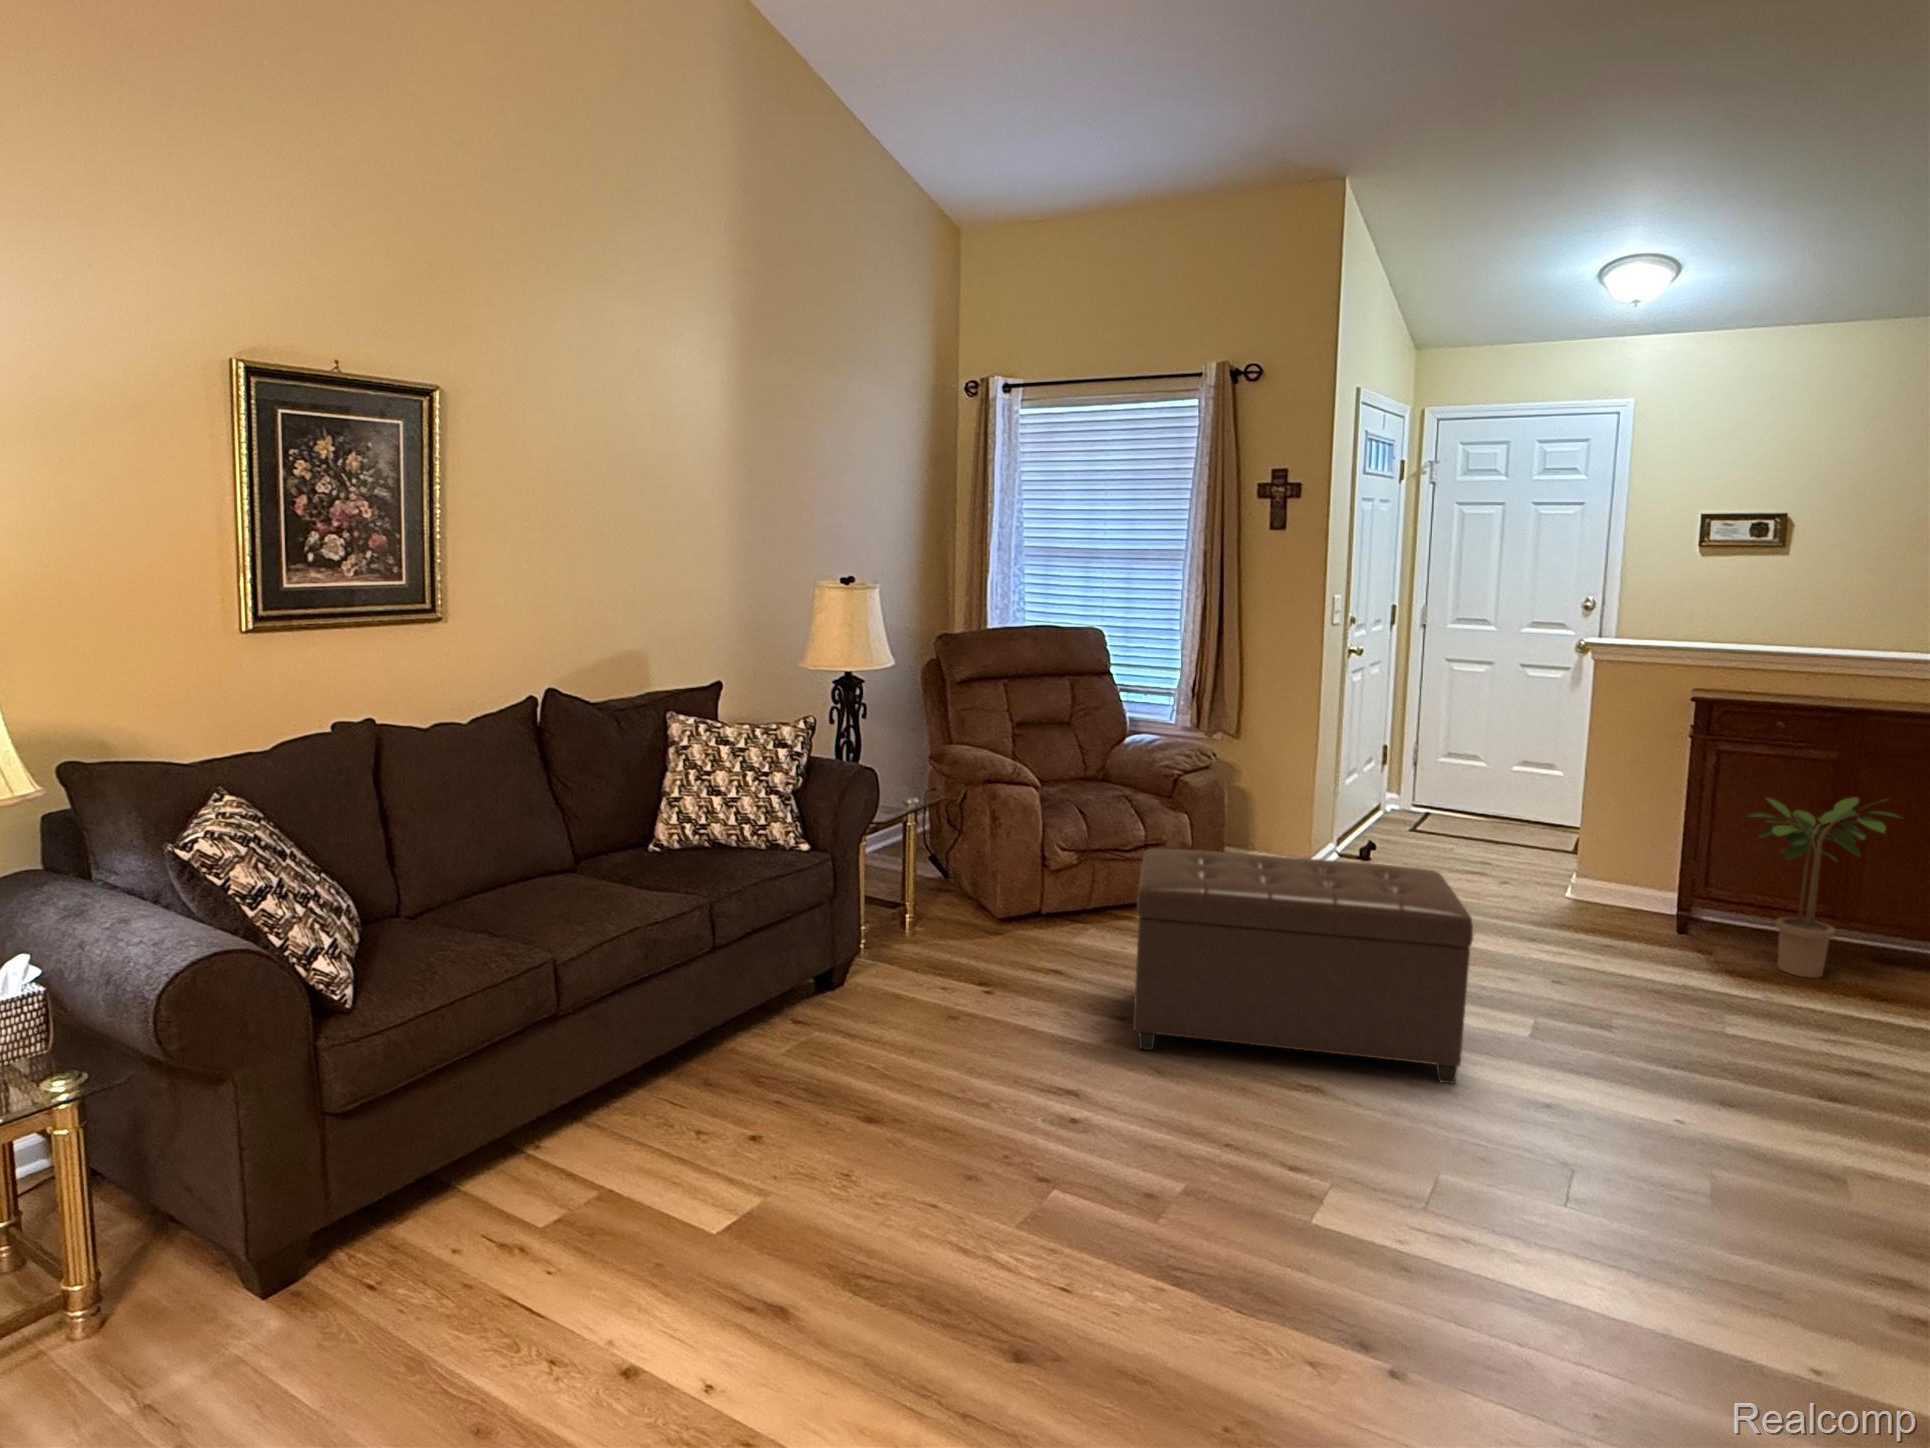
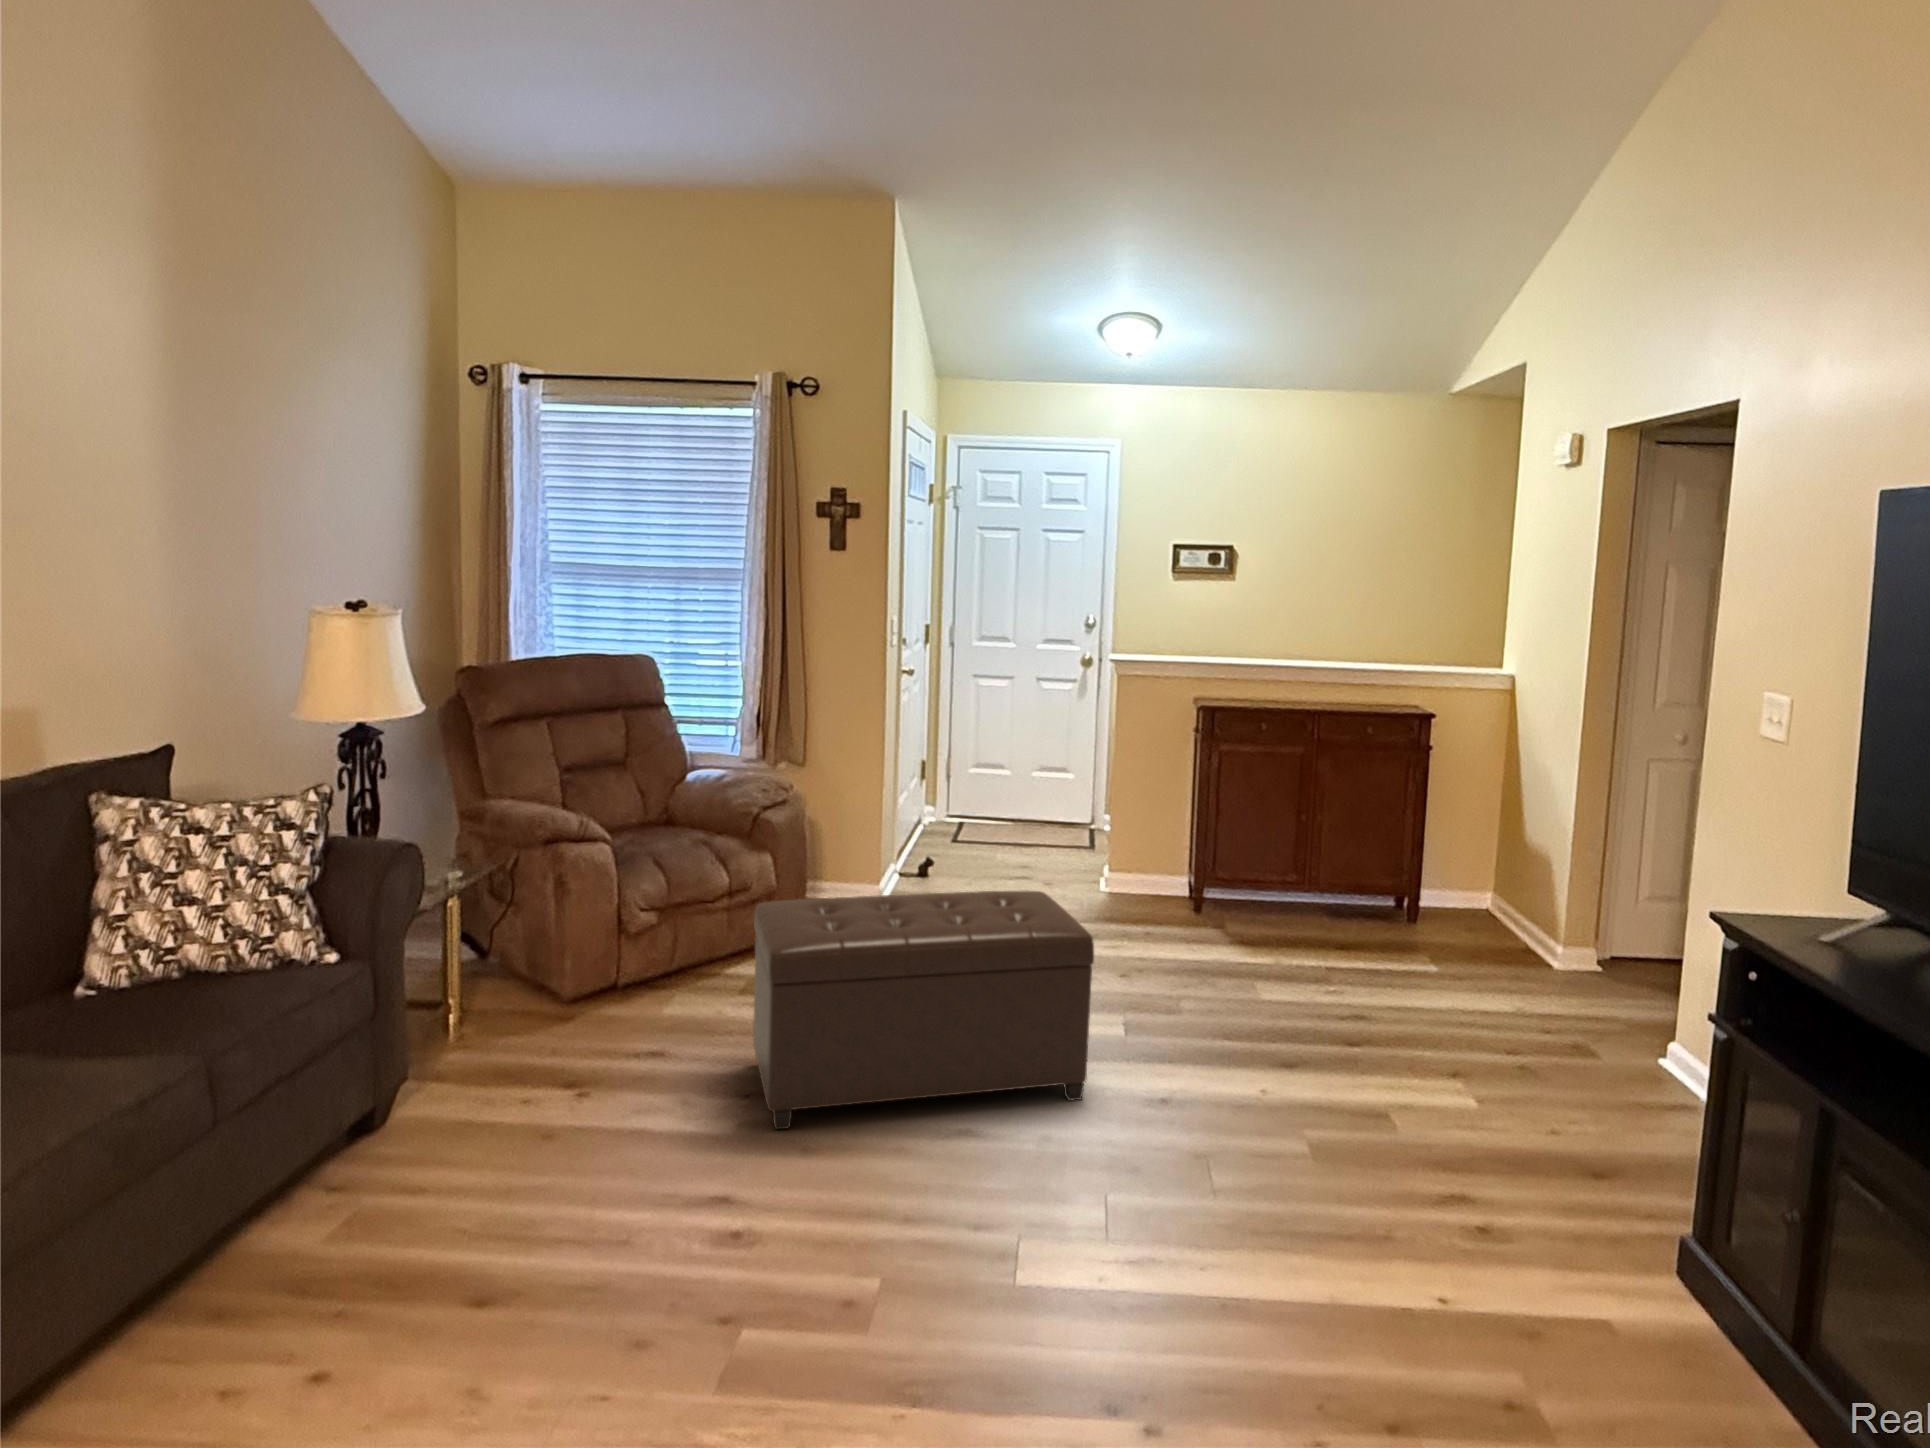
potted plant: present [1751,797,1899,978] -> none [1252,785,1358,941]

